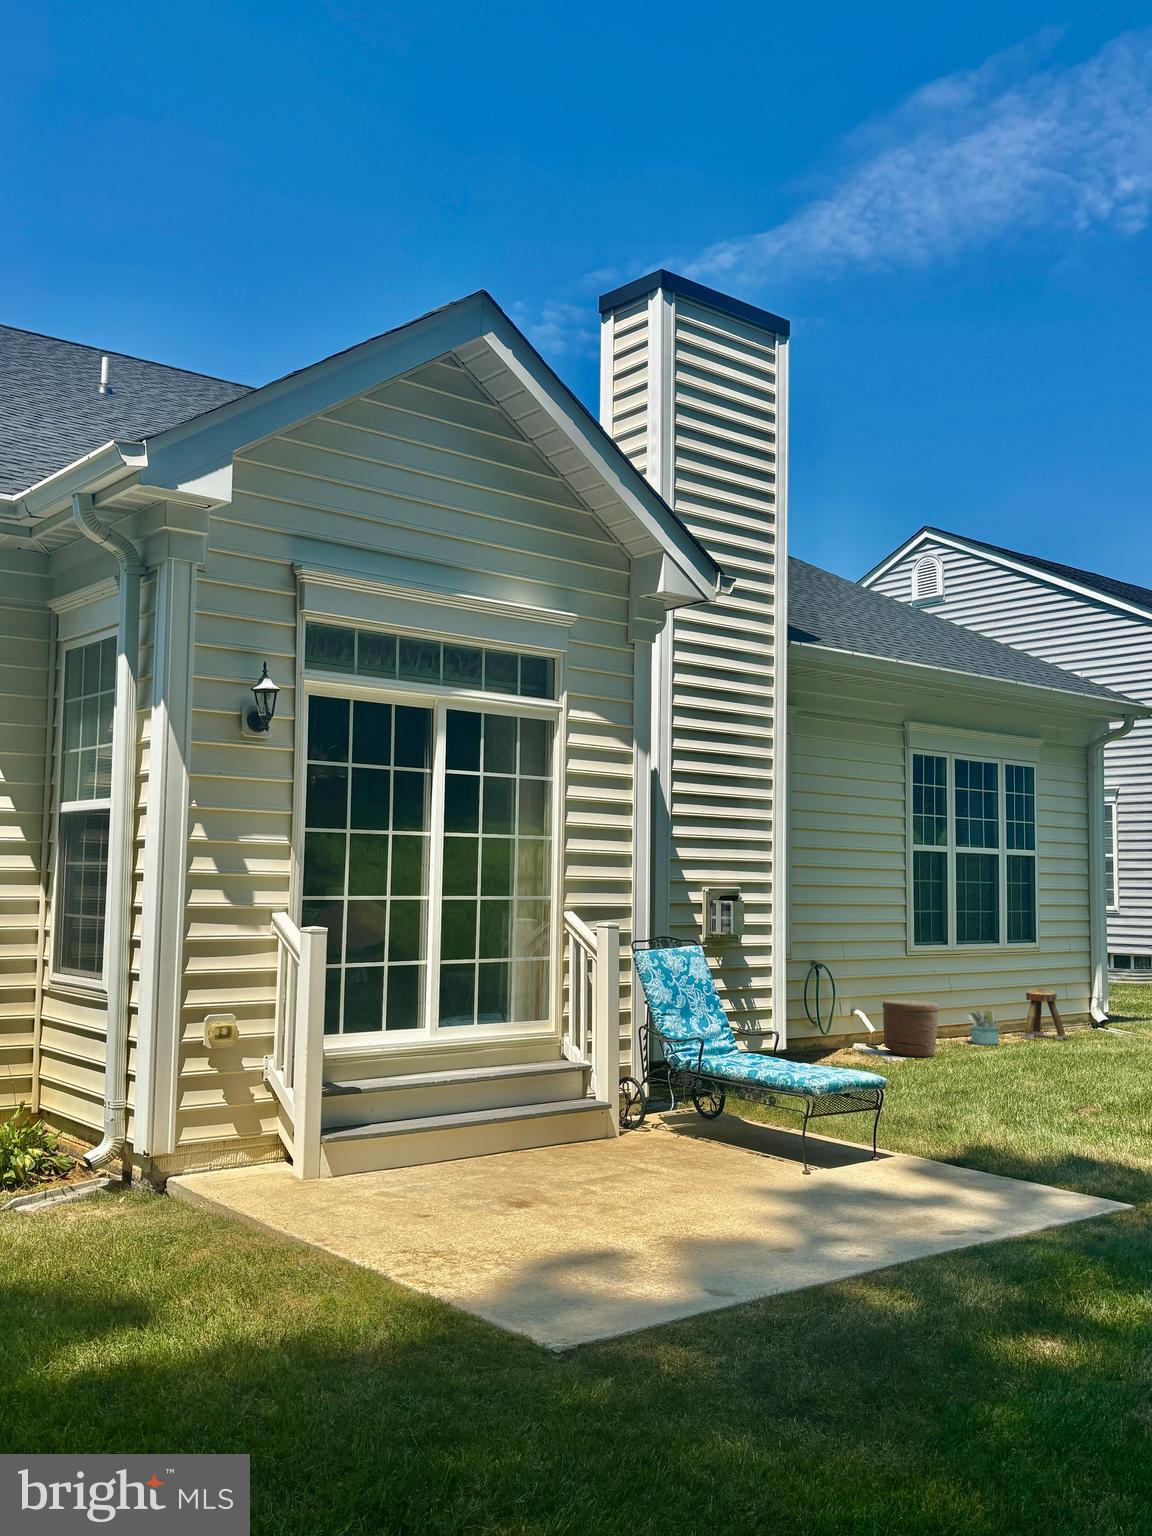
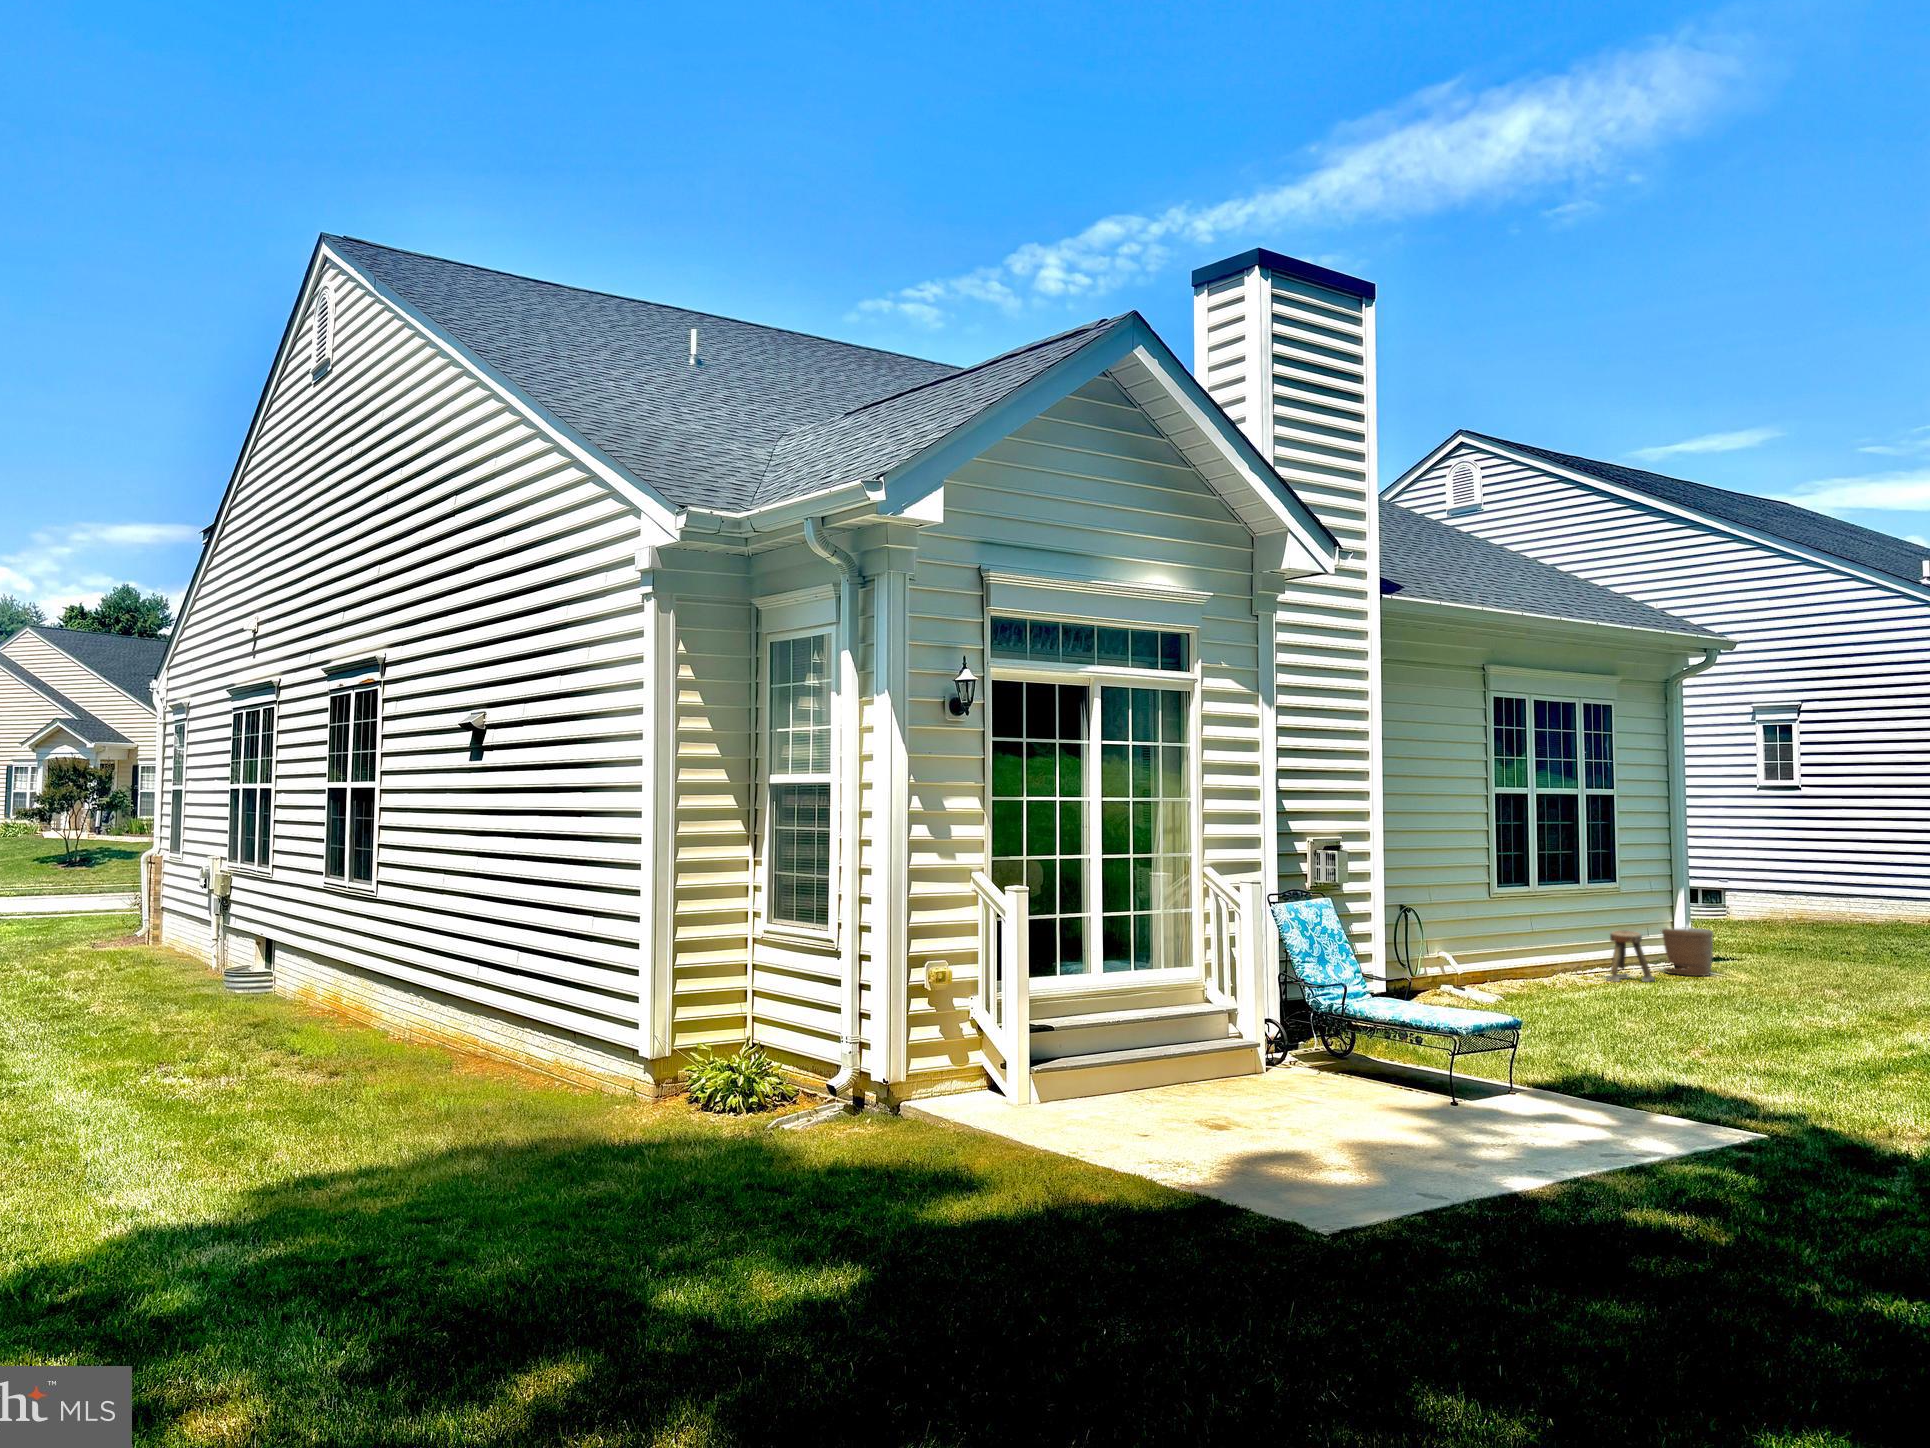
woven basket: present [882,1000,939,1057] -> present [1662,927,1713,976]
decorative plant: present [968,1010,999,1045] -> none [1551,952,1587,987]

